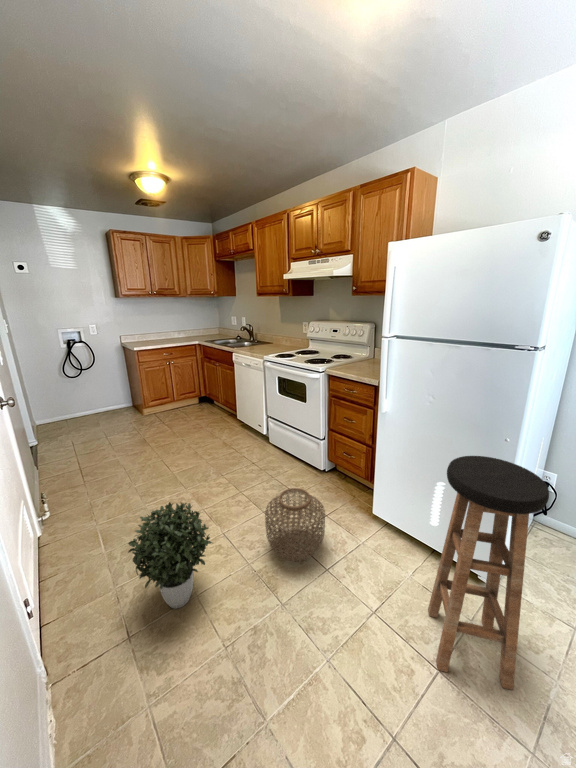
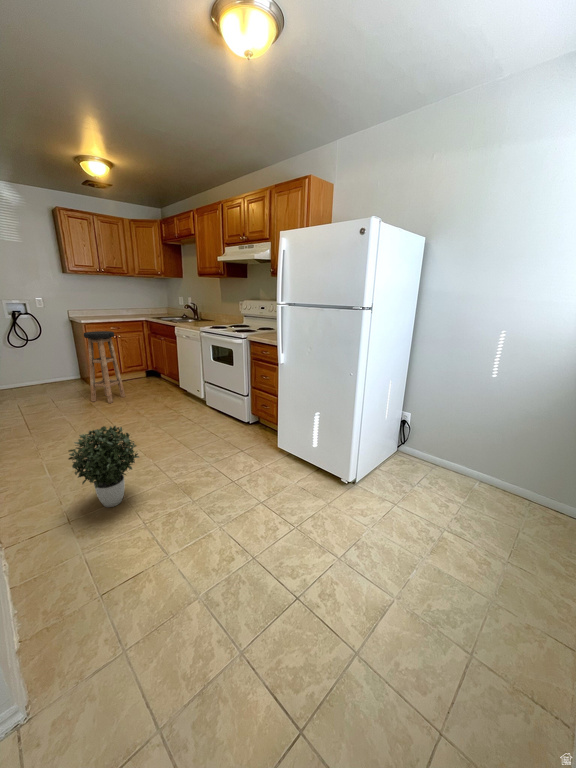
bar stool: present [428,456,549,690] -> present [84,331,125,403]
woven basket: present [265,488,325,561] -> none [187,423,235,478]

